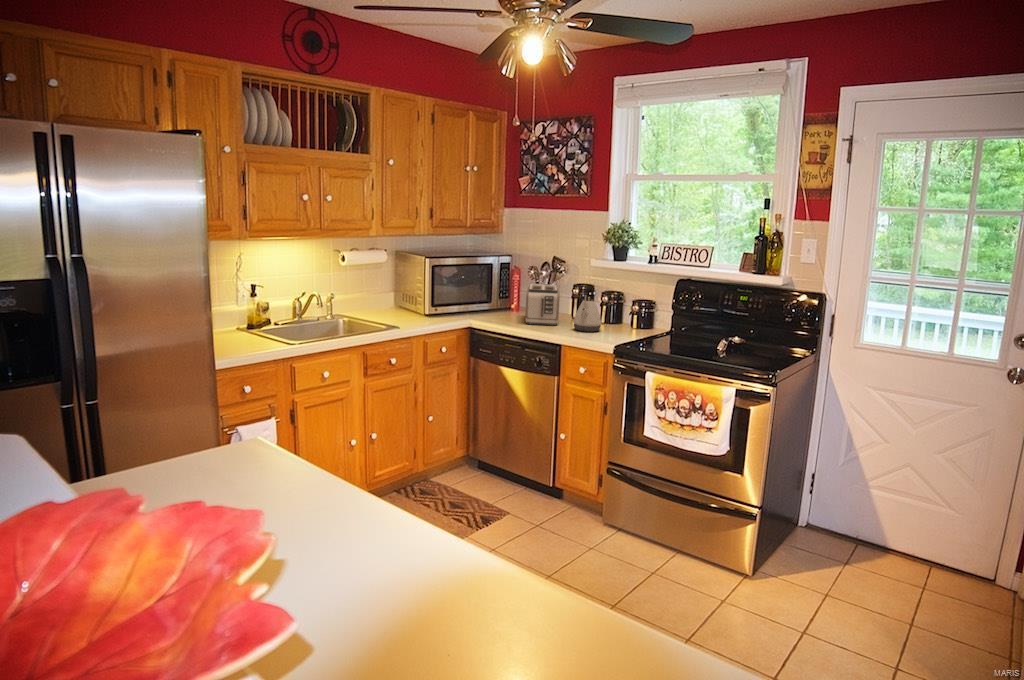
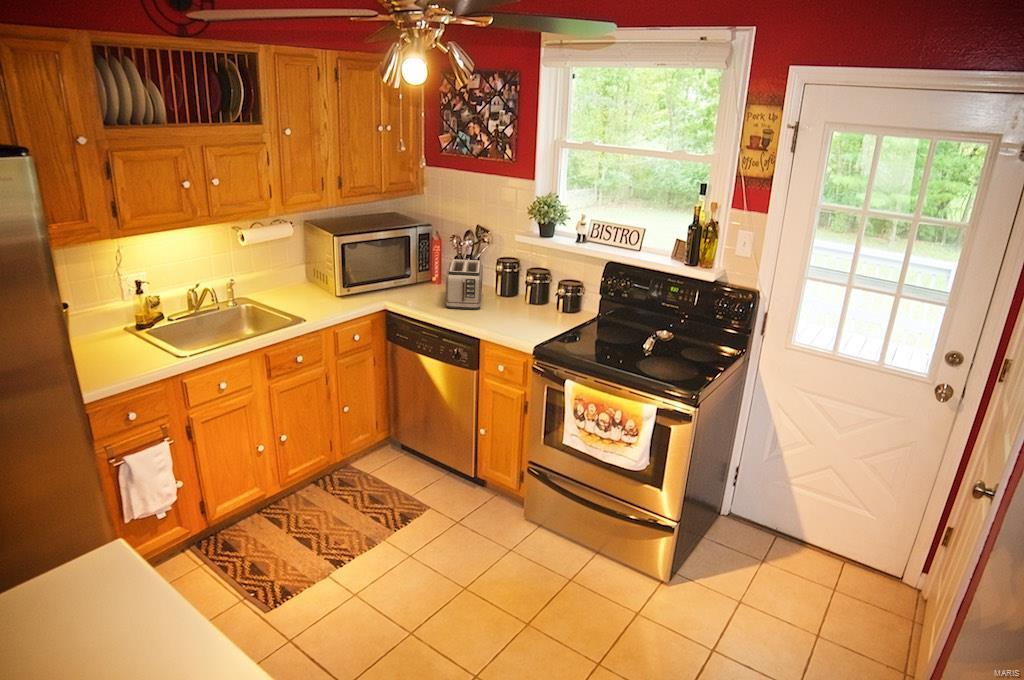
kettle: present [573,286,601,332] -> none [496,271,525,320]

